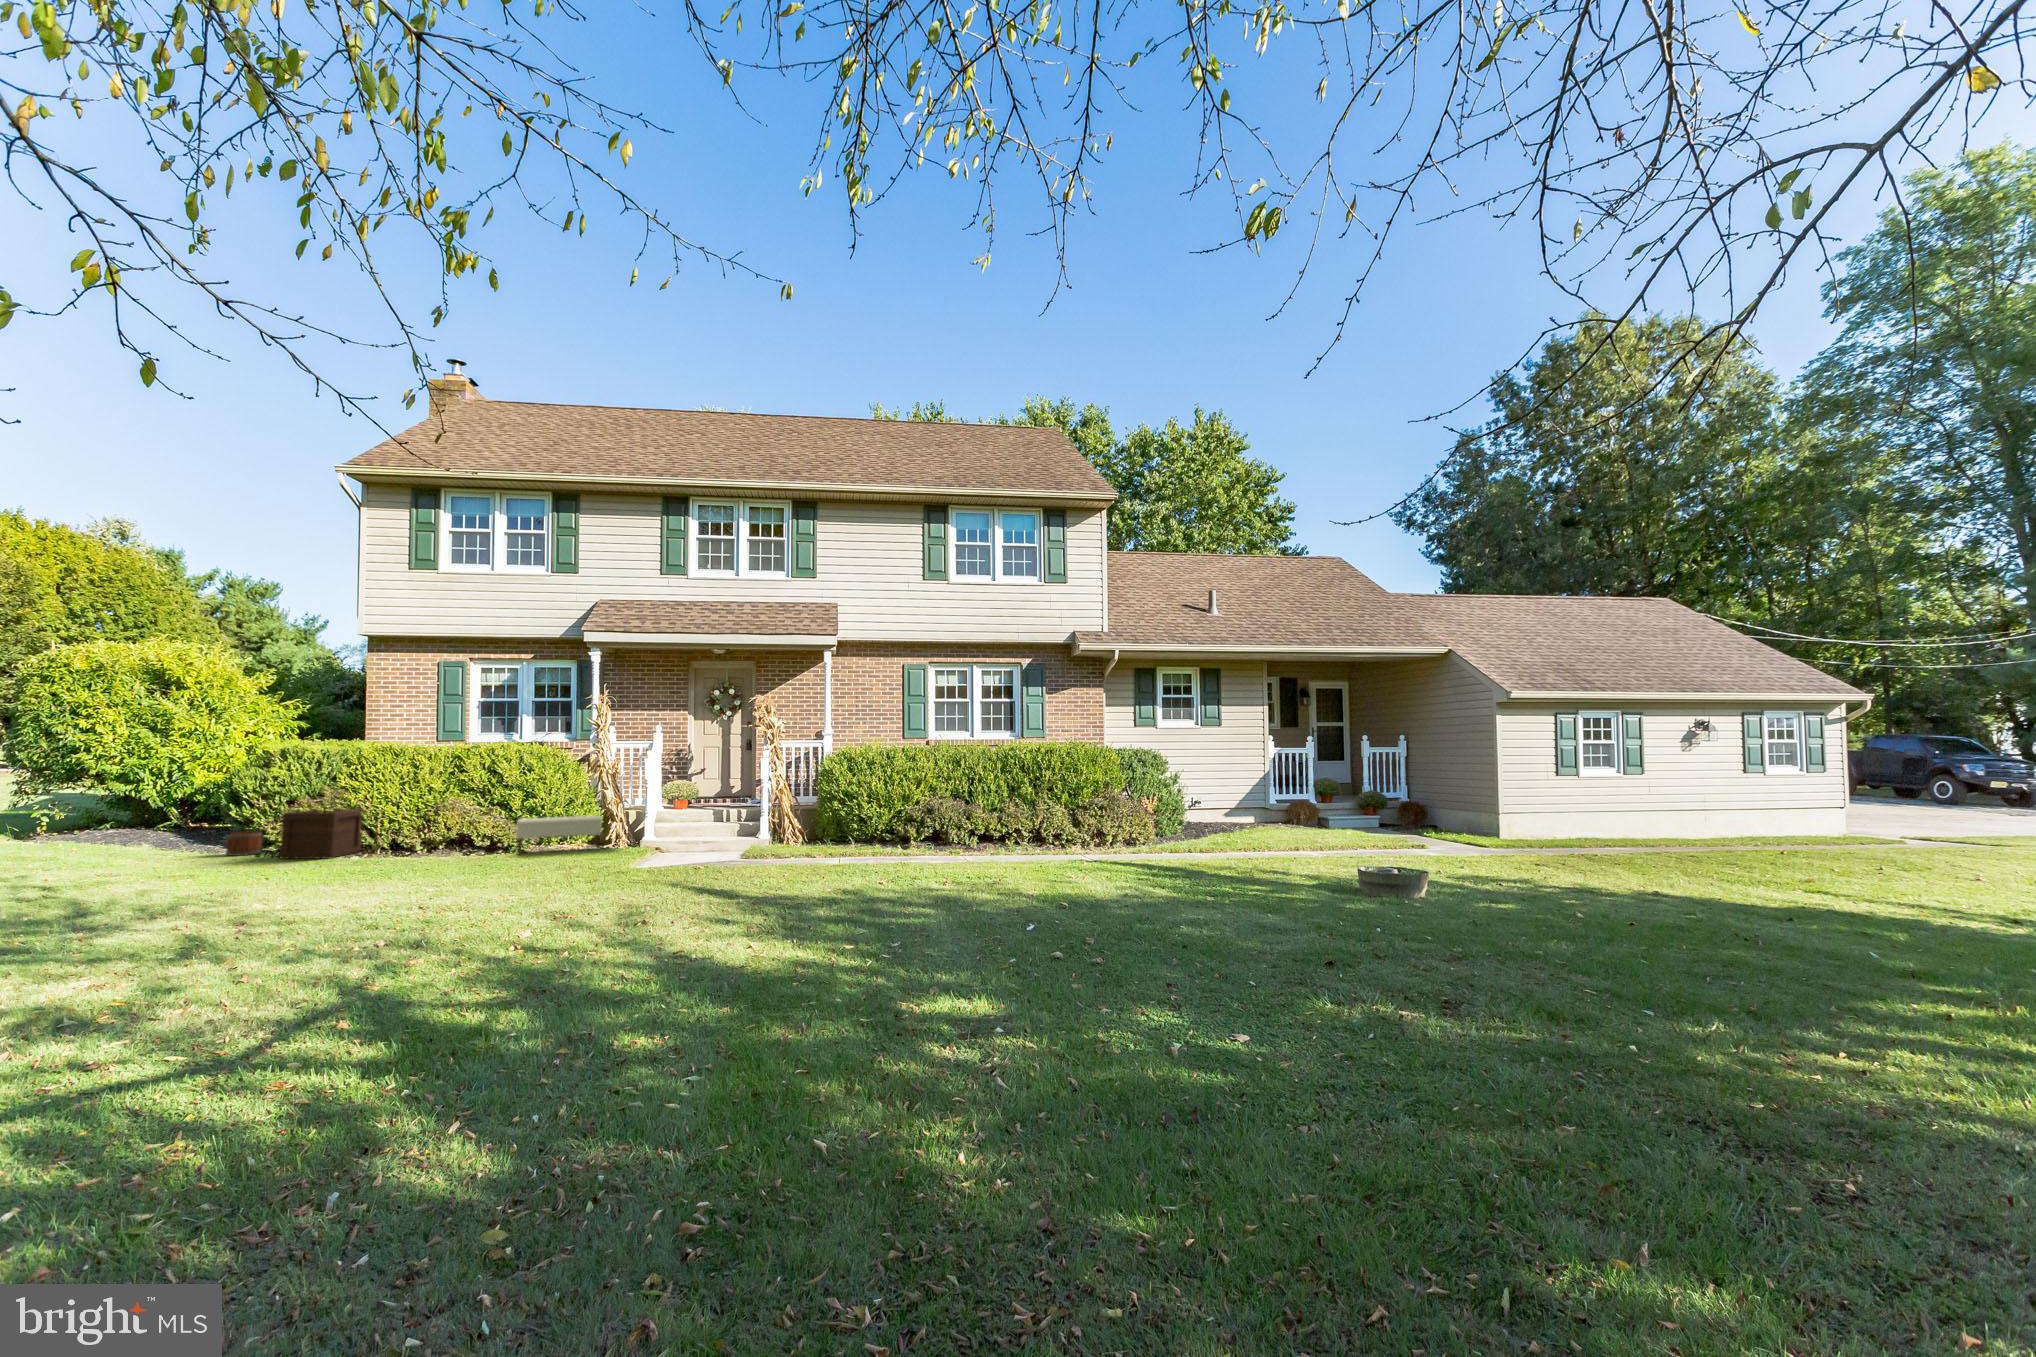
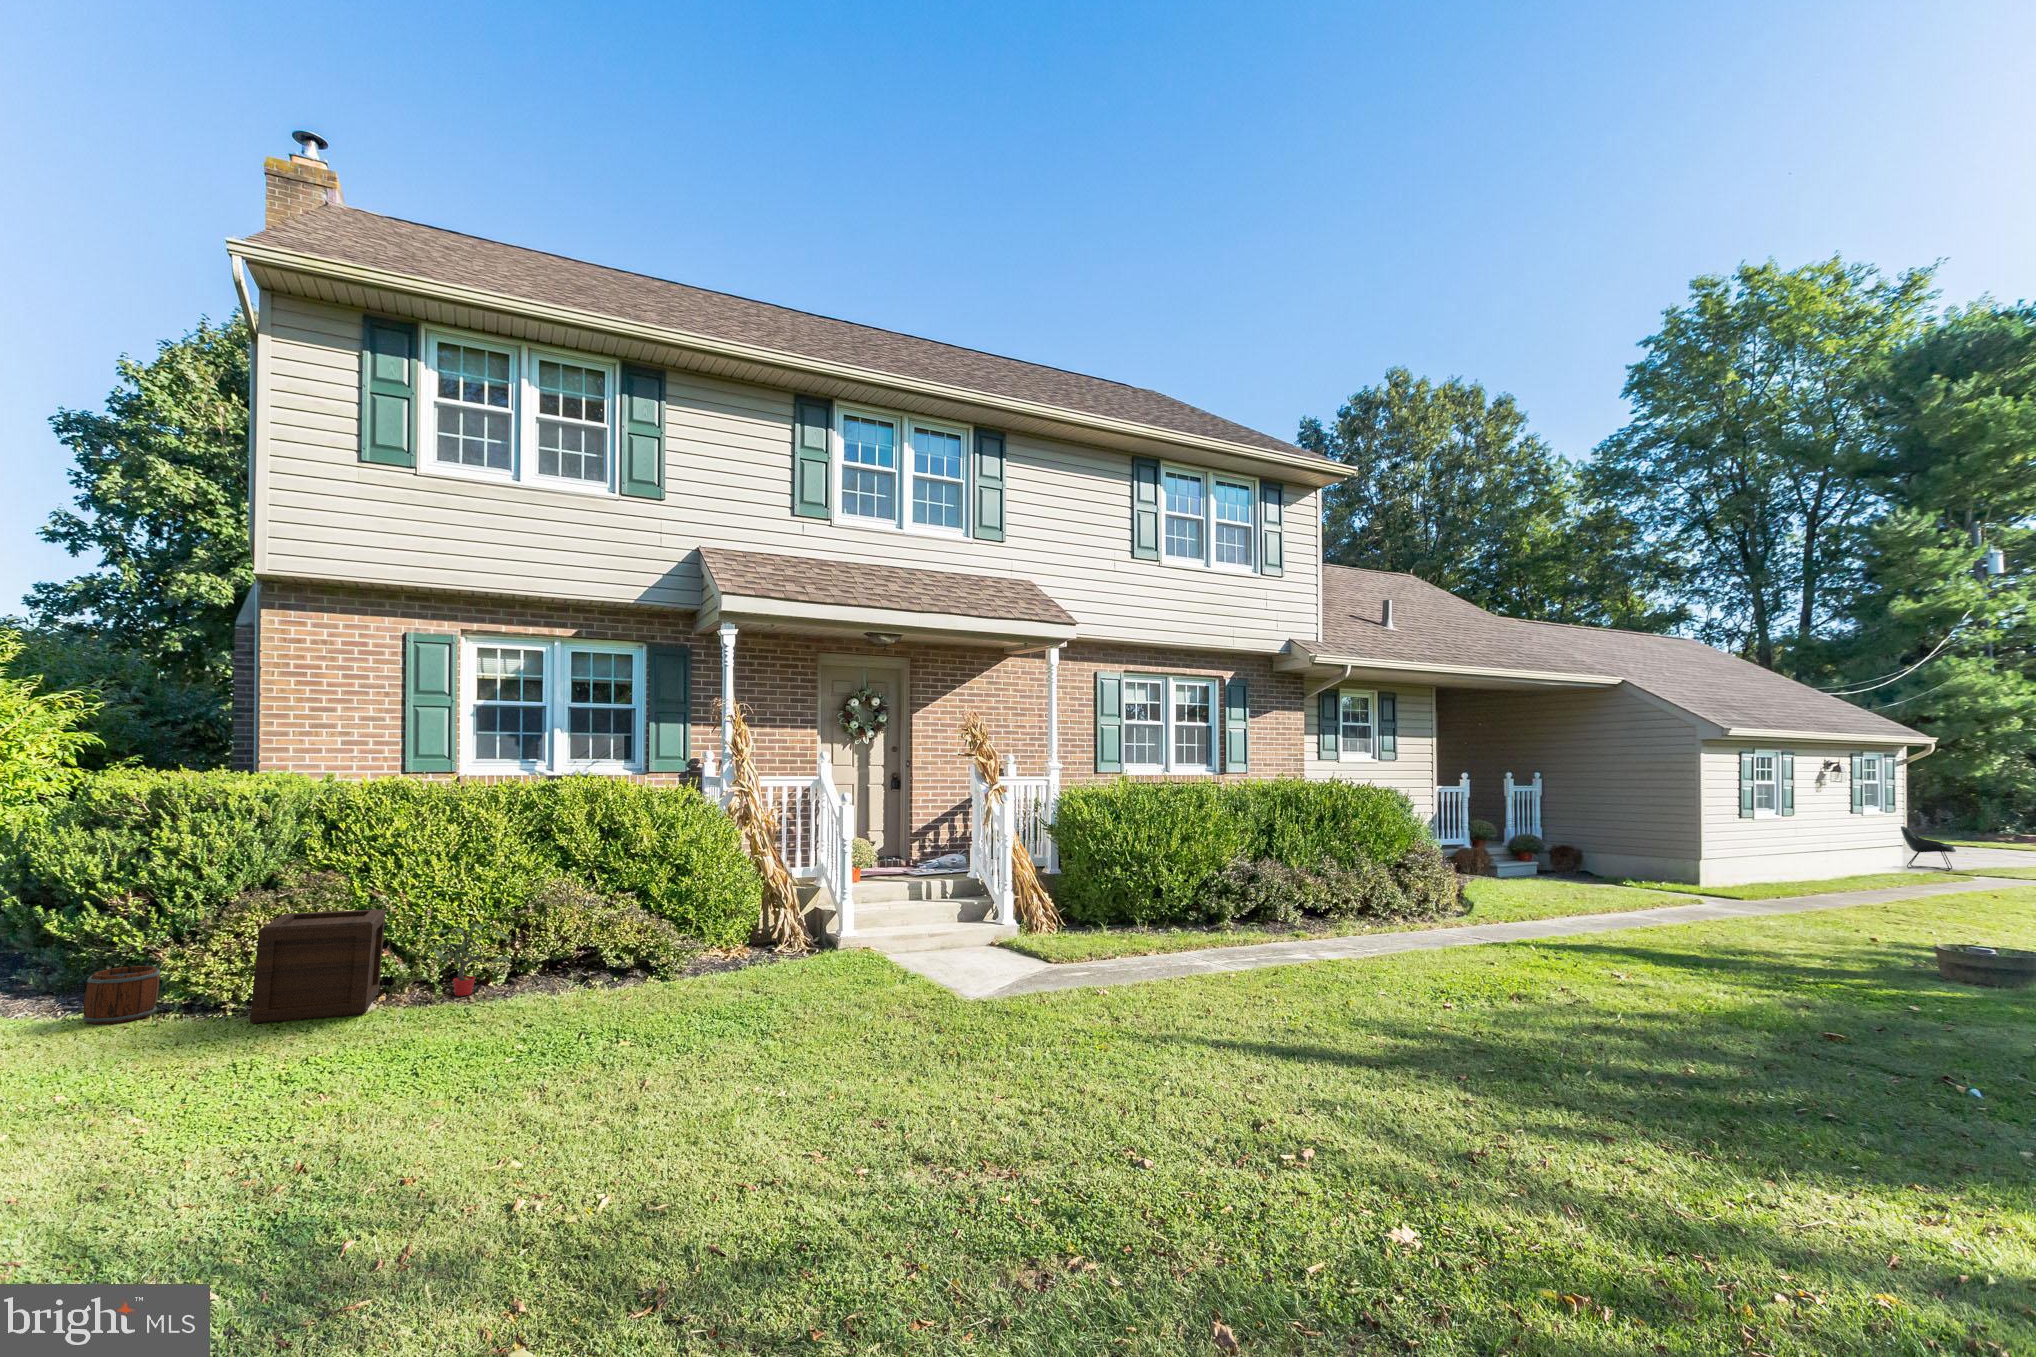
lounge chair: none [1858,788,1924,835] -> present [1901,826,1956,871]
bench: present [517,816,602,854] -> none [682,903,816,981]
potted plant: none [372,818,424,854] -> present [422,924,511,996]

